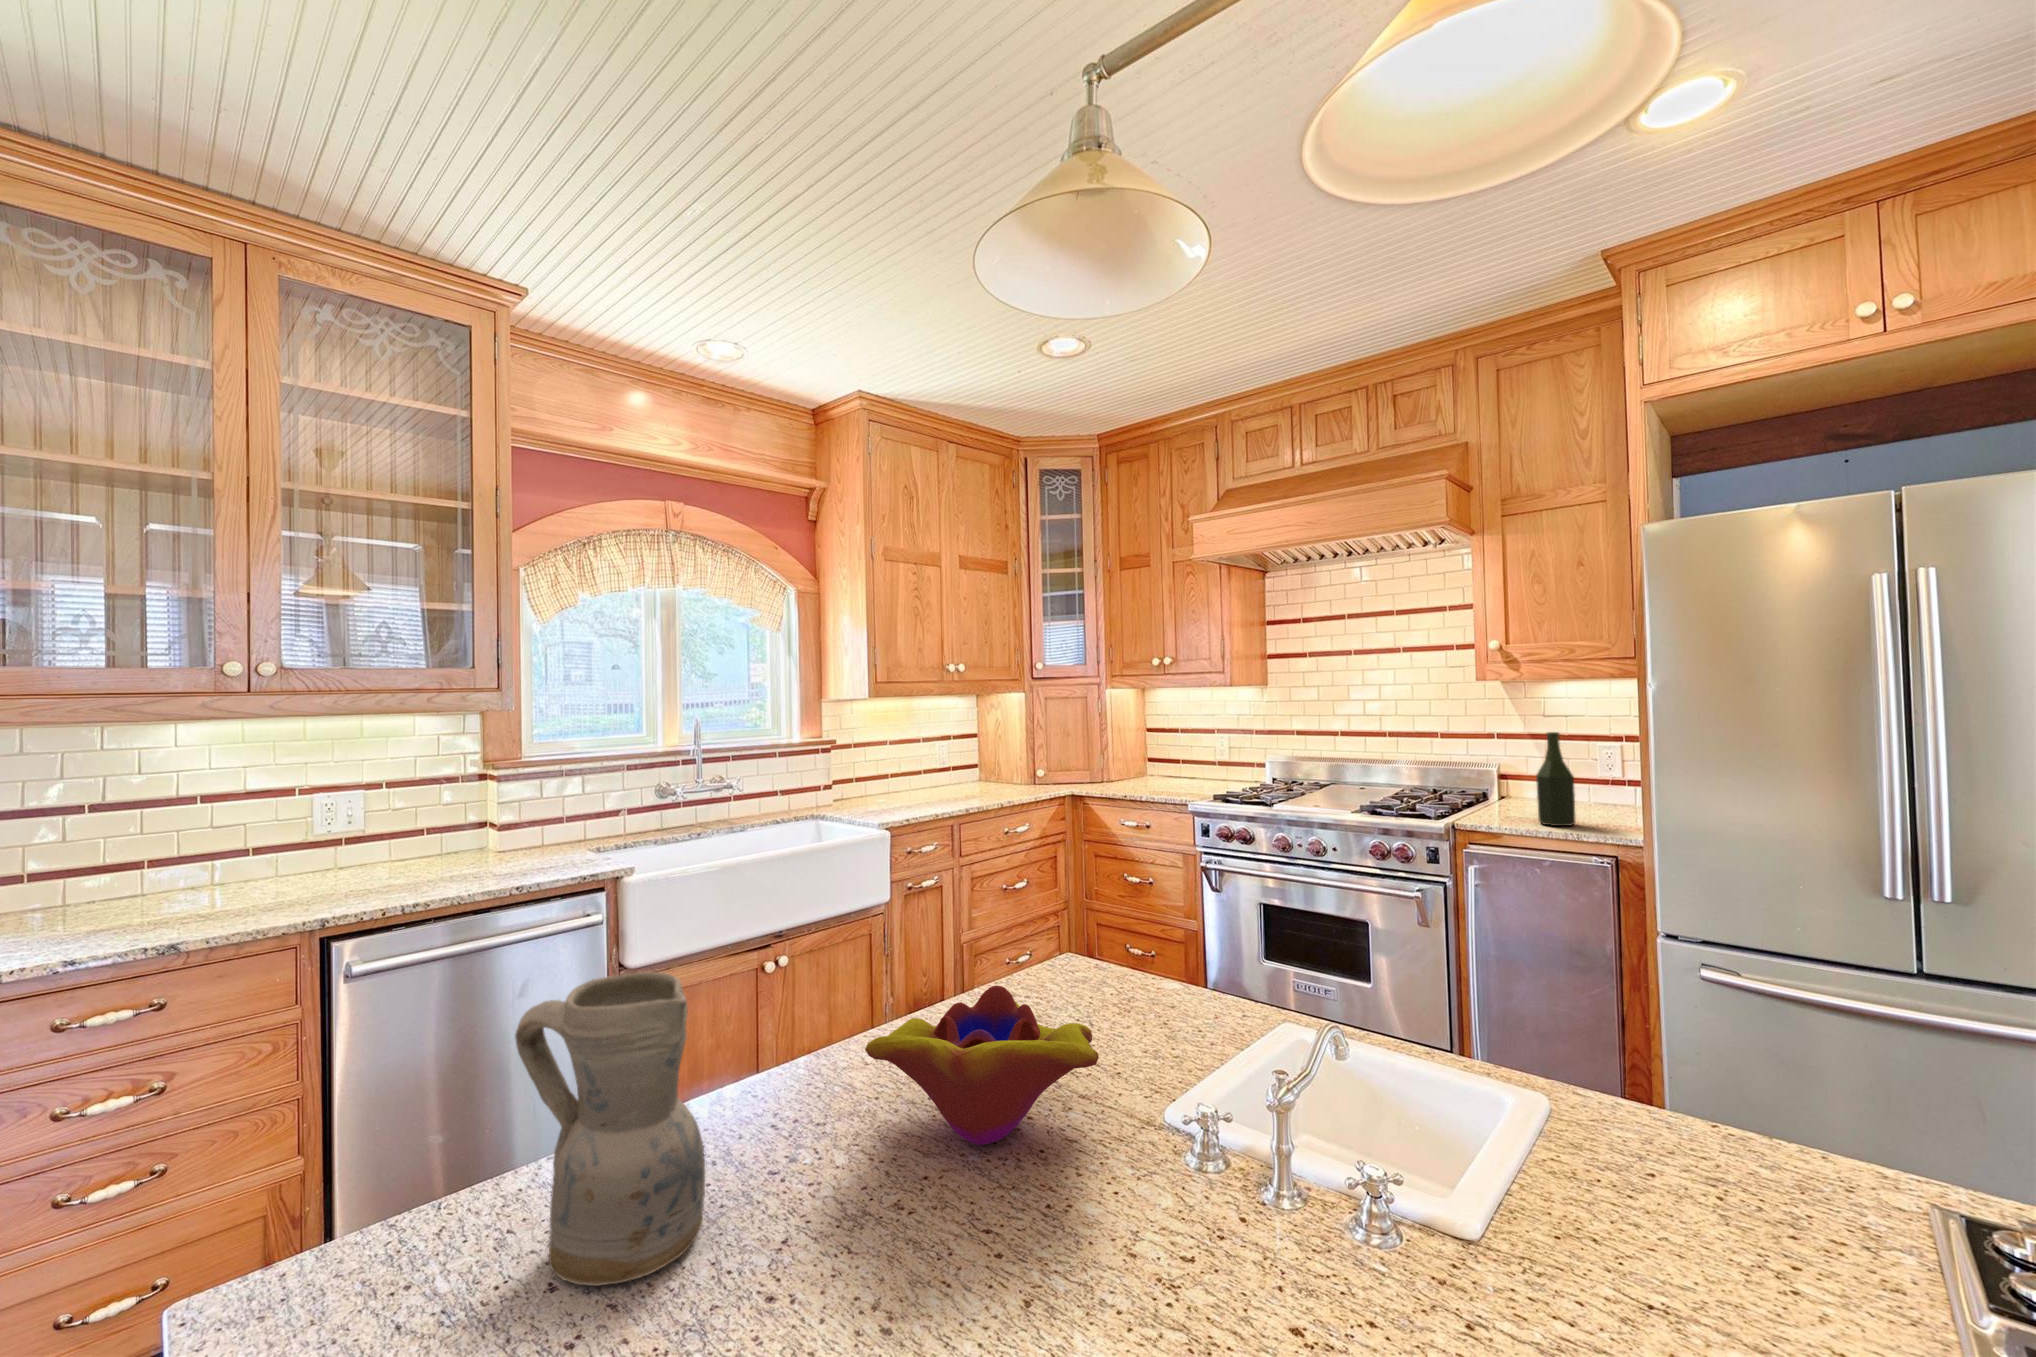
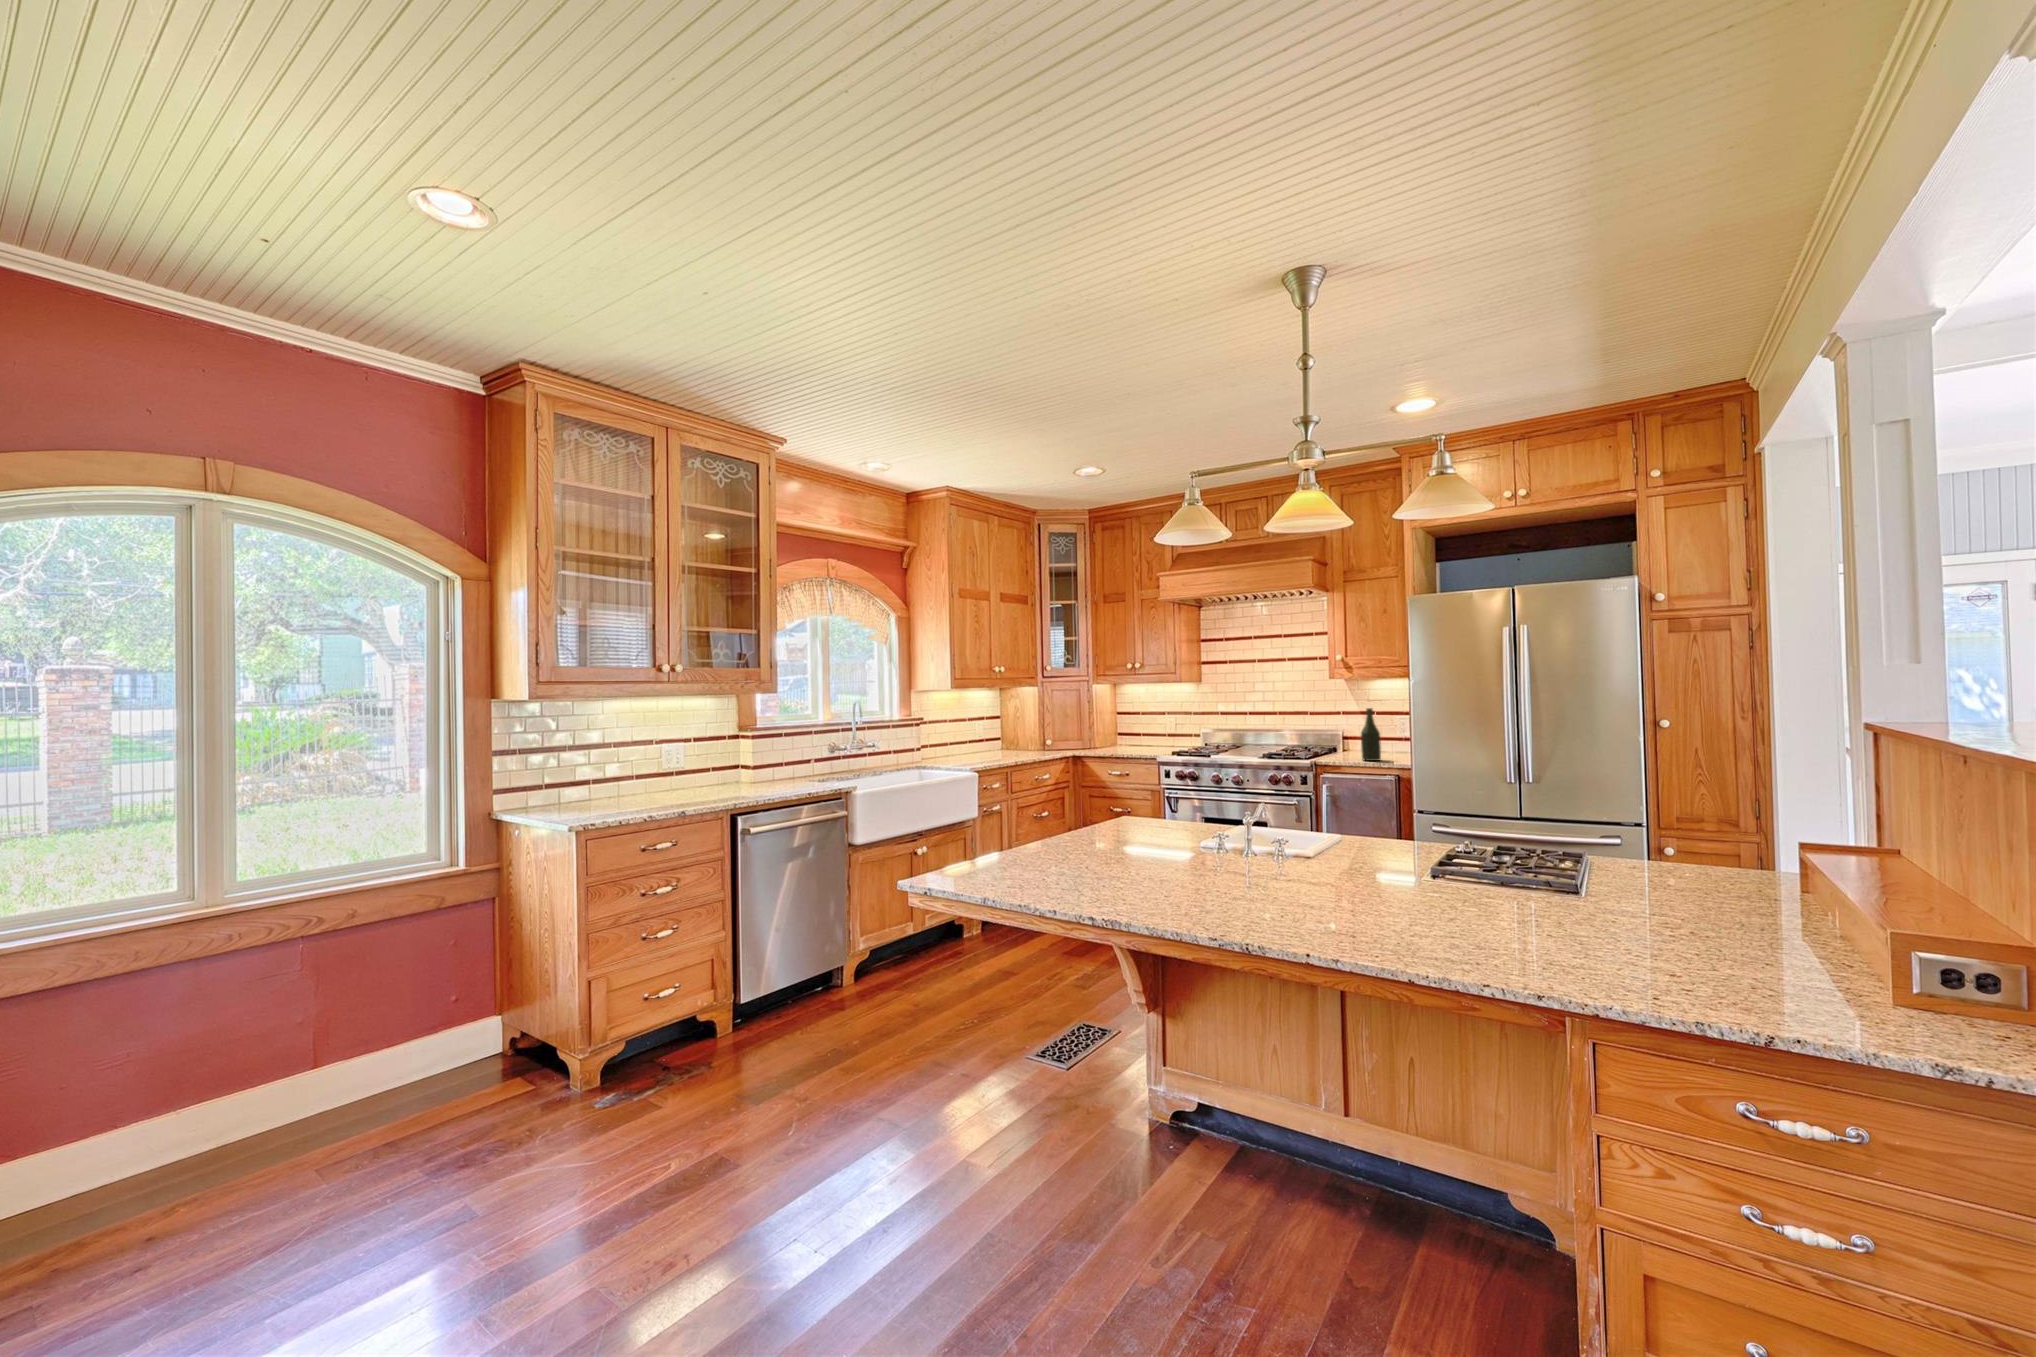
ceramic pitcher: present [515,972,705,1286] -> none [1022,773,1081,861]
decorative bowl: present [865,986,1099,1145] -> none [1108,793,1194,842]

